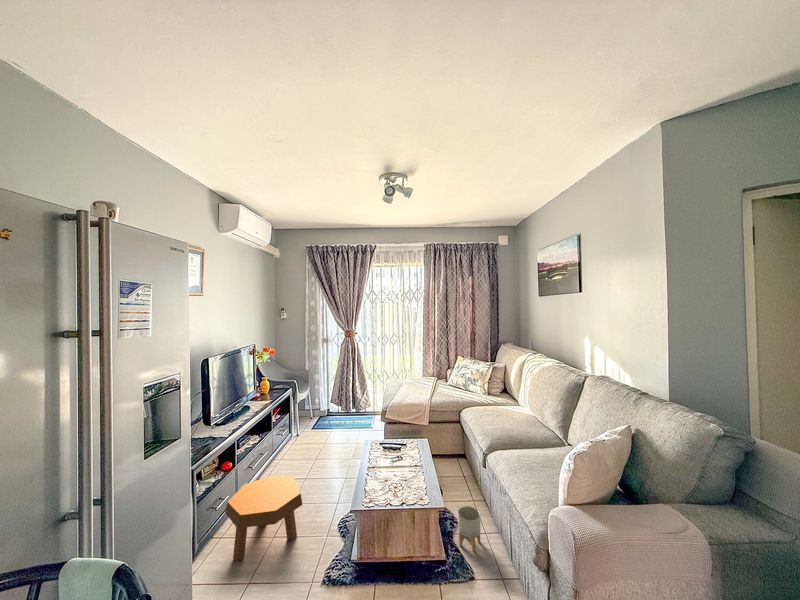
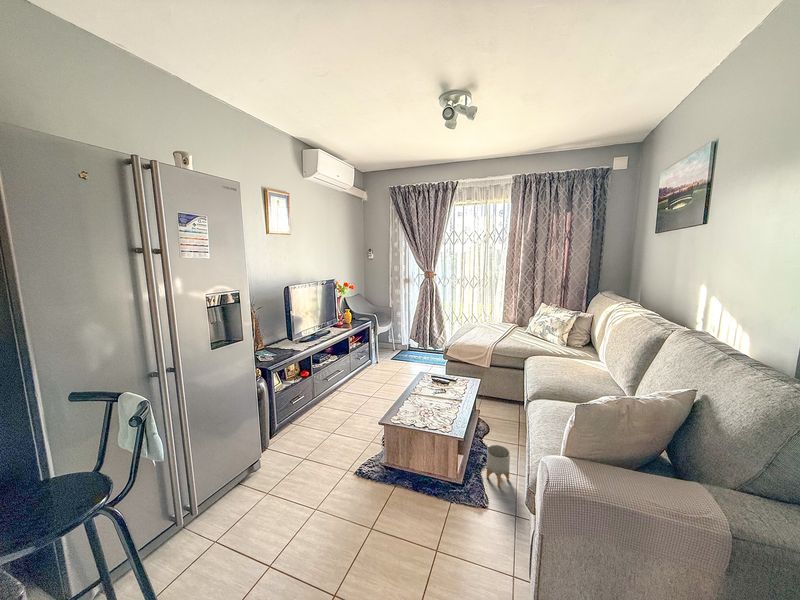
footstool: present [225,475,302,562] -> none [297,387,355,443]

